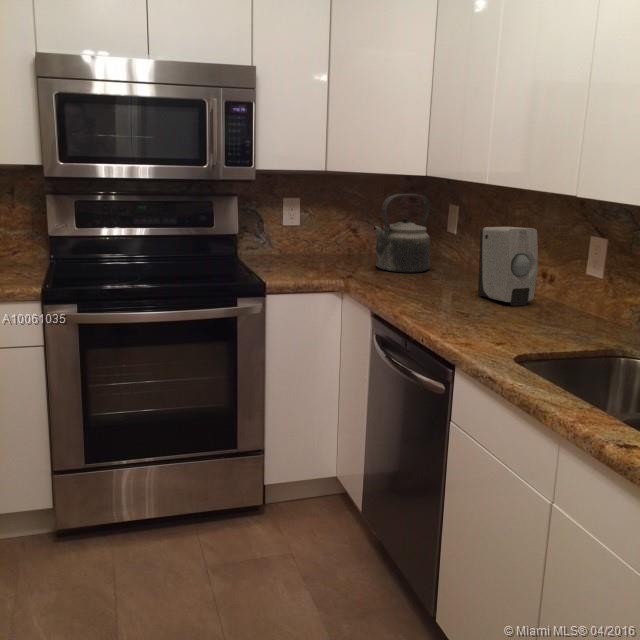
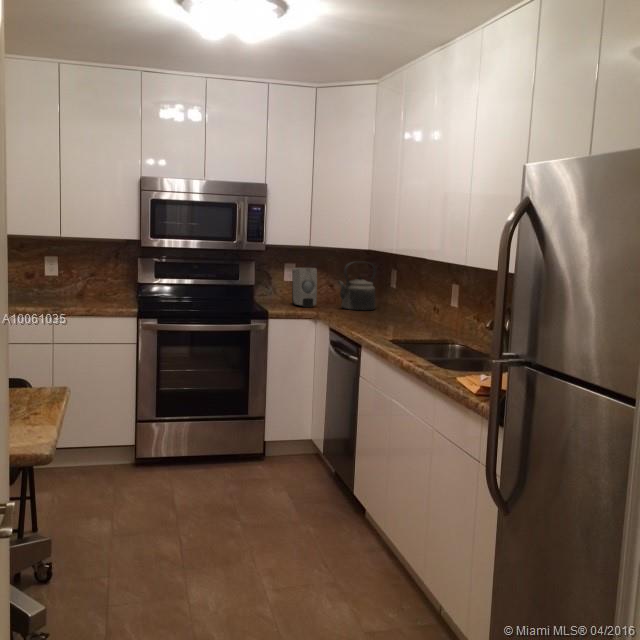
soap dispenser: present [478,227,538,306] -> present [292,268,317,307]

